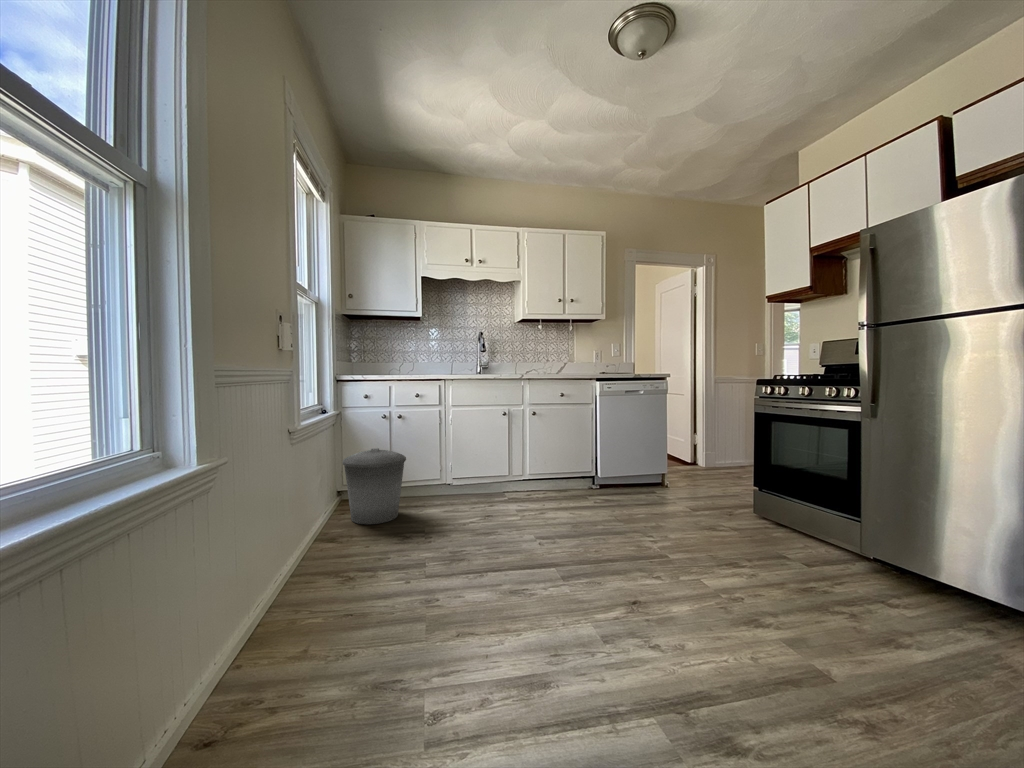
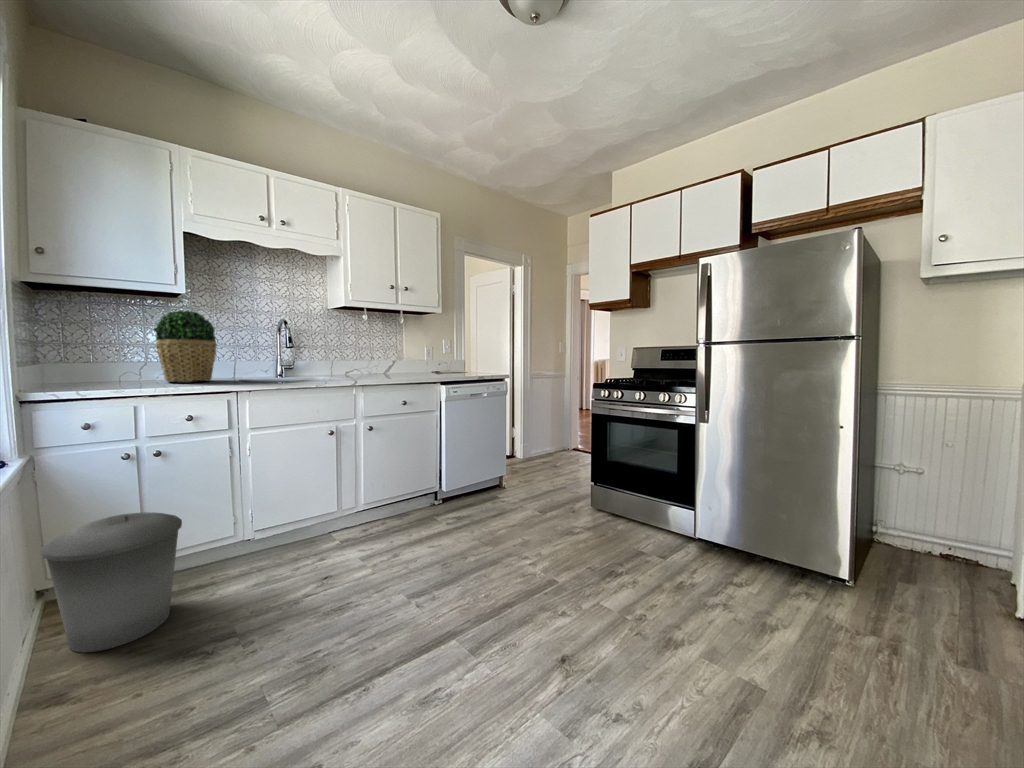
potted plant: none [404,327,438,375] -> present [154,310,217,382]

